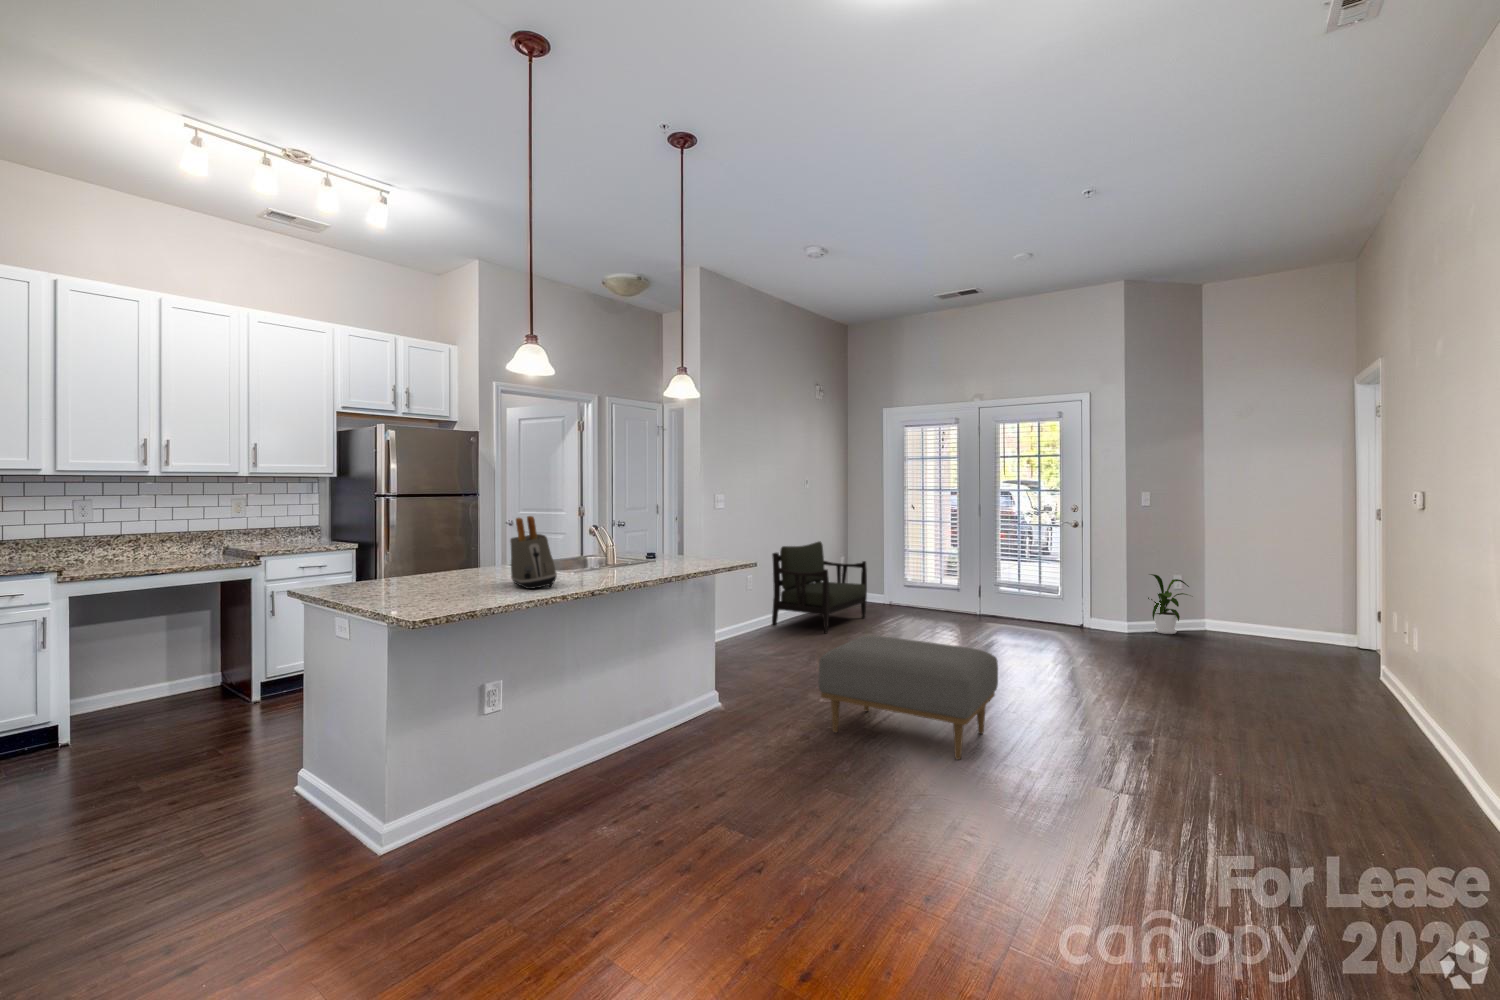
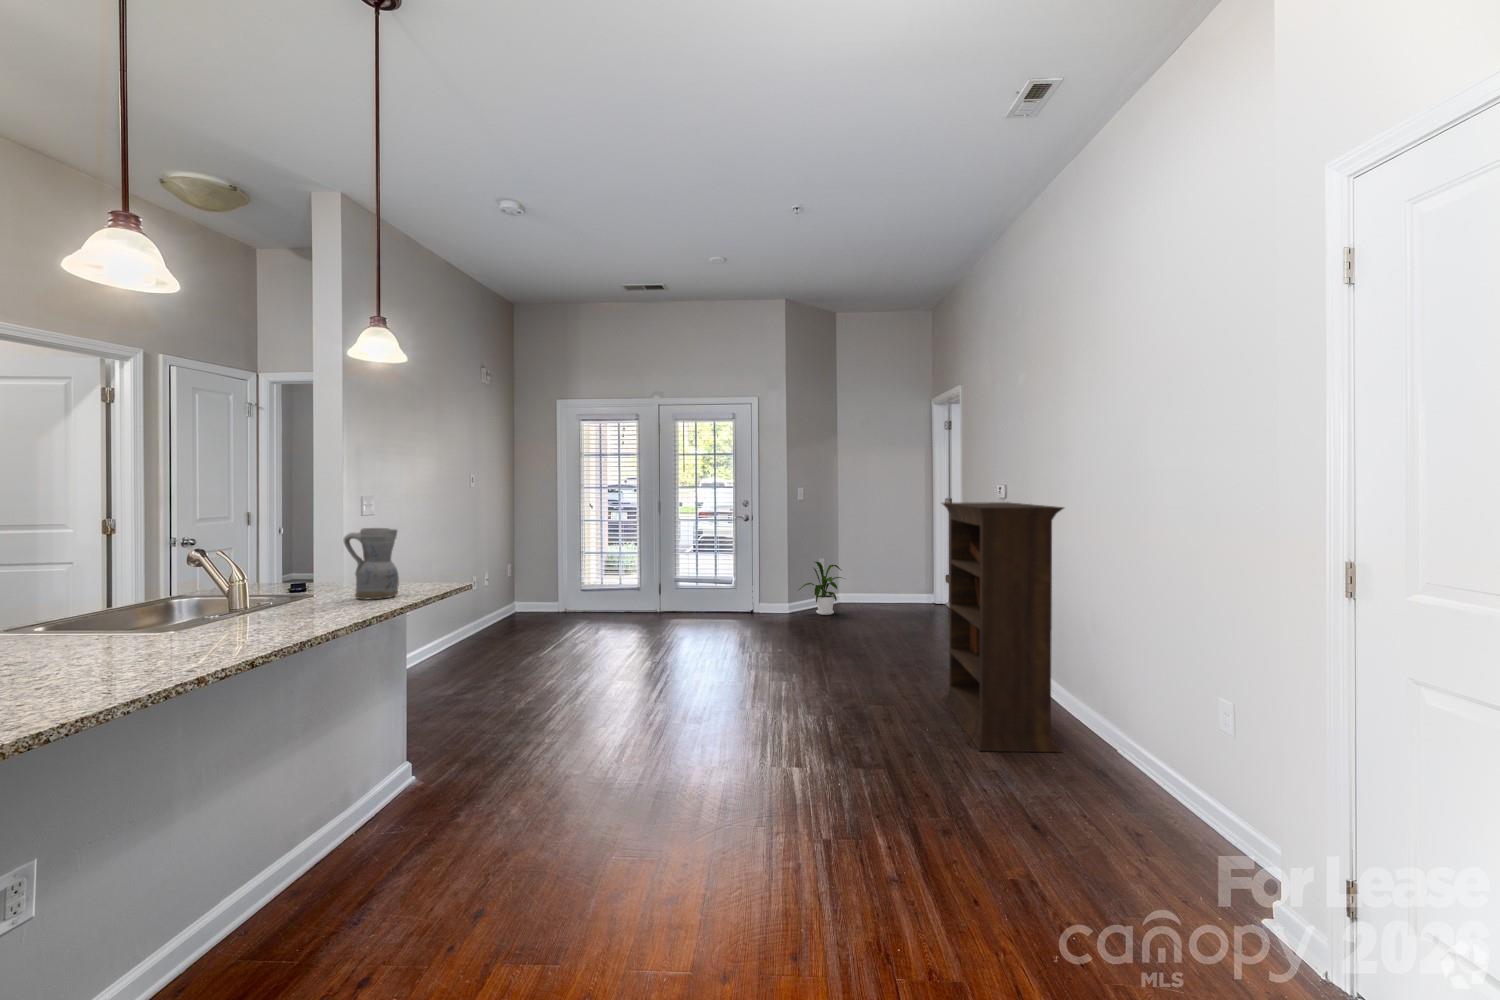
bookcase: none [1252,511,1389,814] -> present [942,502,1064,752]
toaster: present [510,516,557,589] -> none [47,542,170,676]
ceramic pitcher: none [674,516,707,566] -> present [344,528,399,600]
armchair: present [772,541,867,633] -> none [433,548,546,658]
ottoman: present [818,635,998,760] -> none [562,659,751,787]

